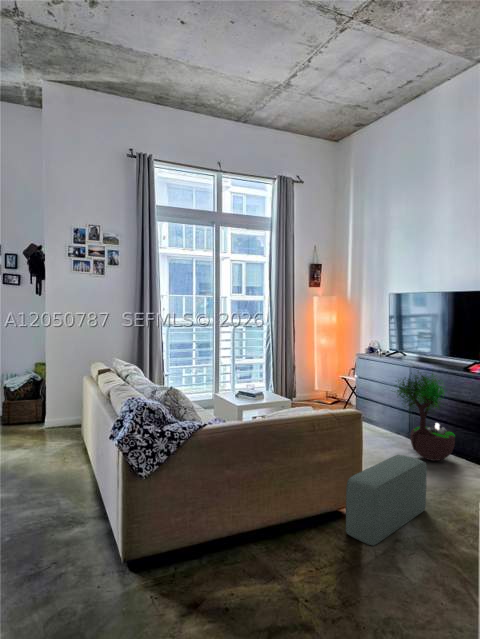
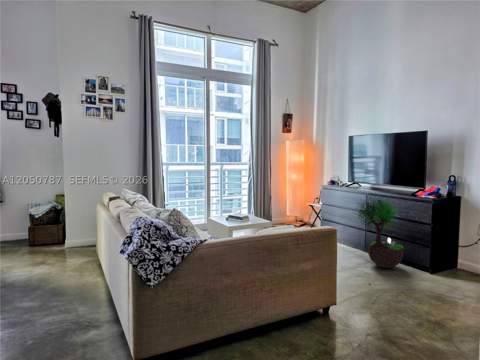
pouf: present [346,455,427,546] -> none [325,263,389,339]

